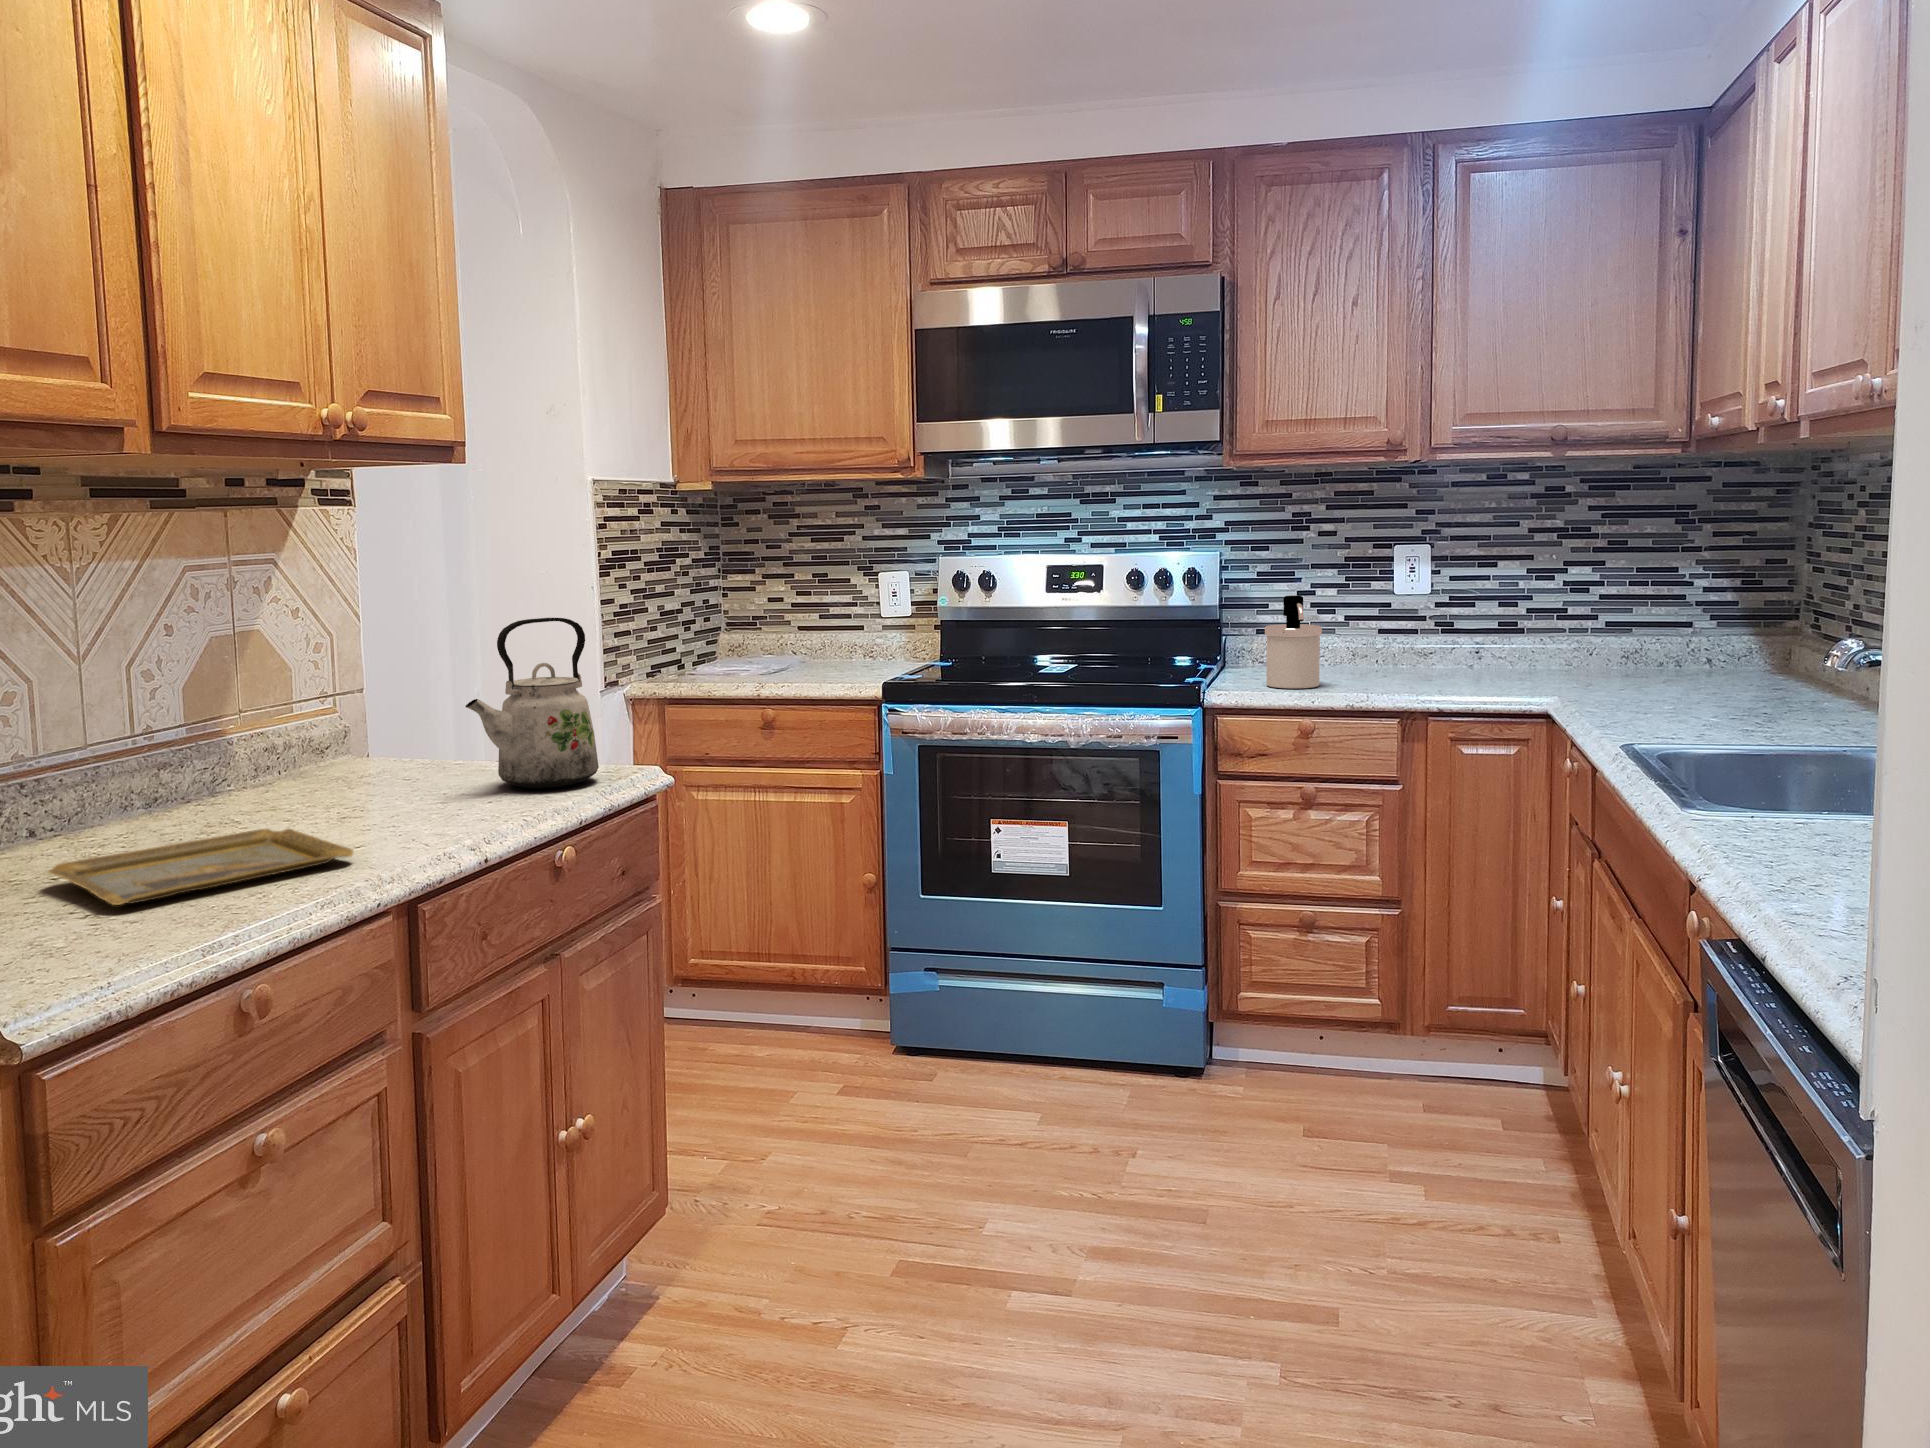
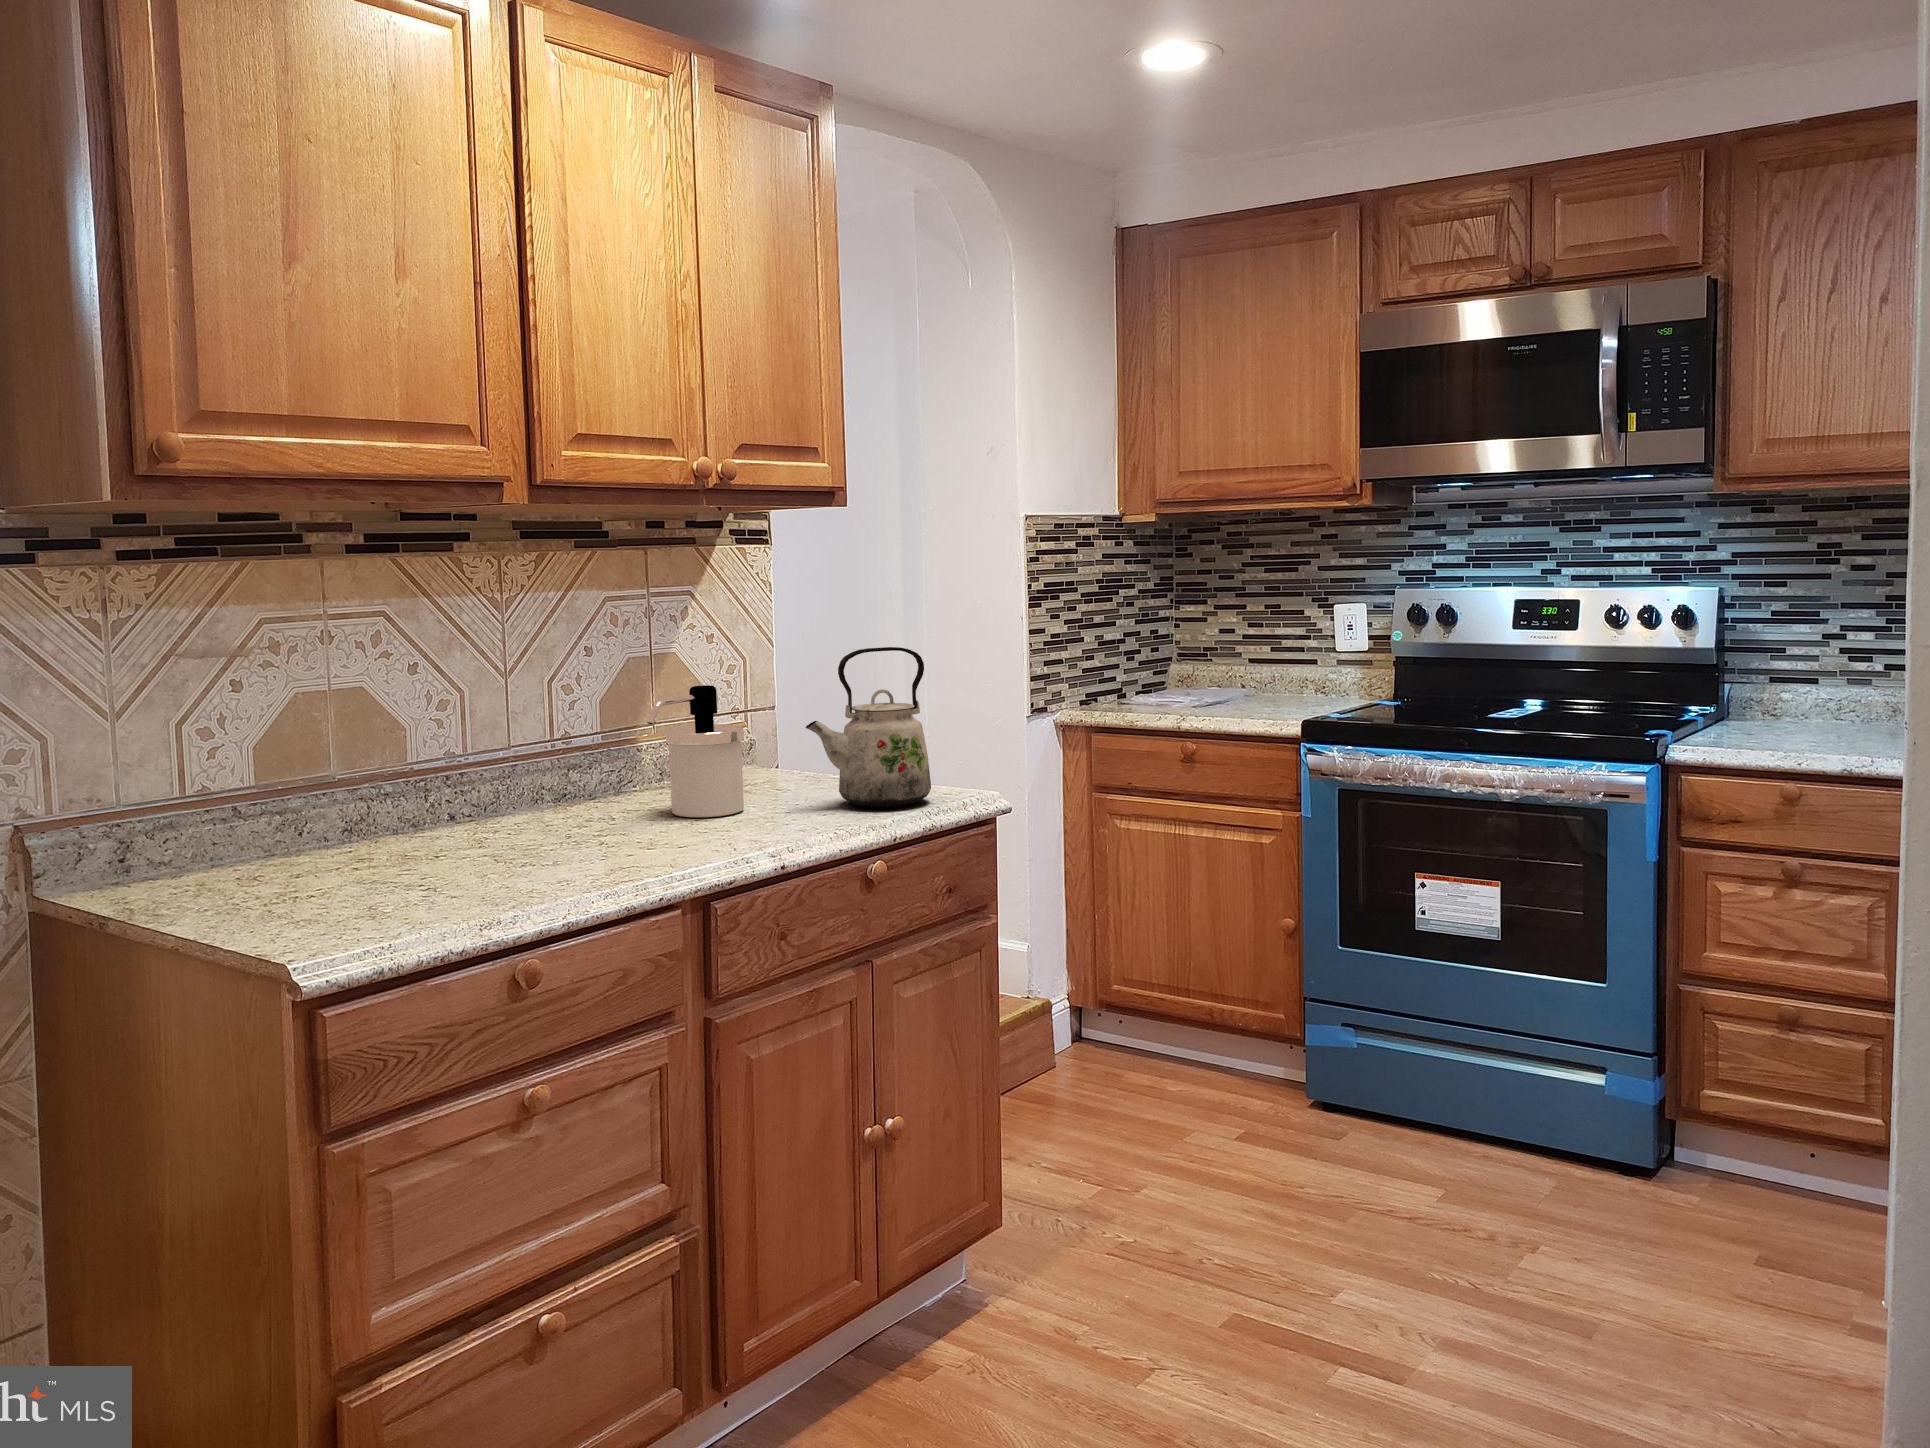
soap dispenser: present [1265,595,1322,688] -> present [647,685,744,817]
tray: present [48,829,353,905] -> none [425,826,658,881]

